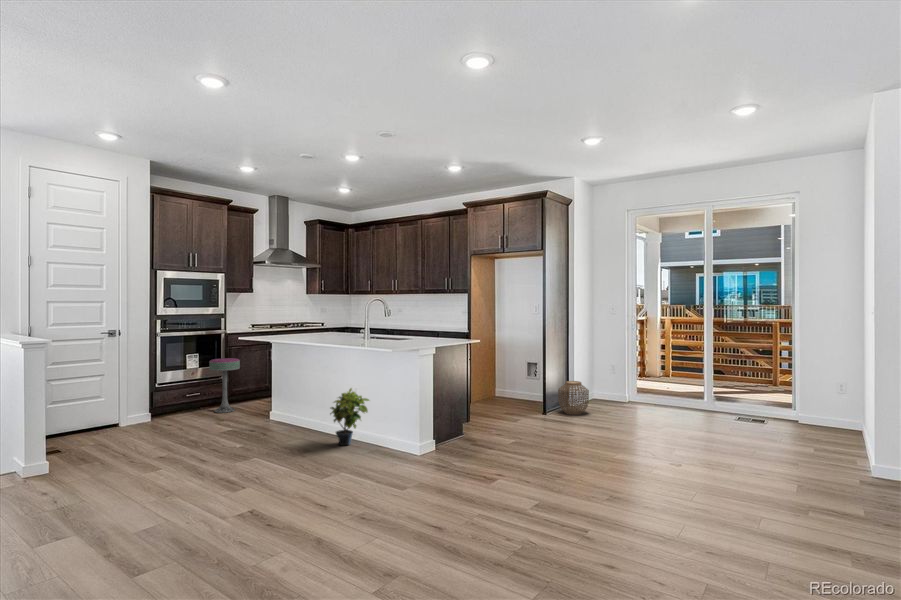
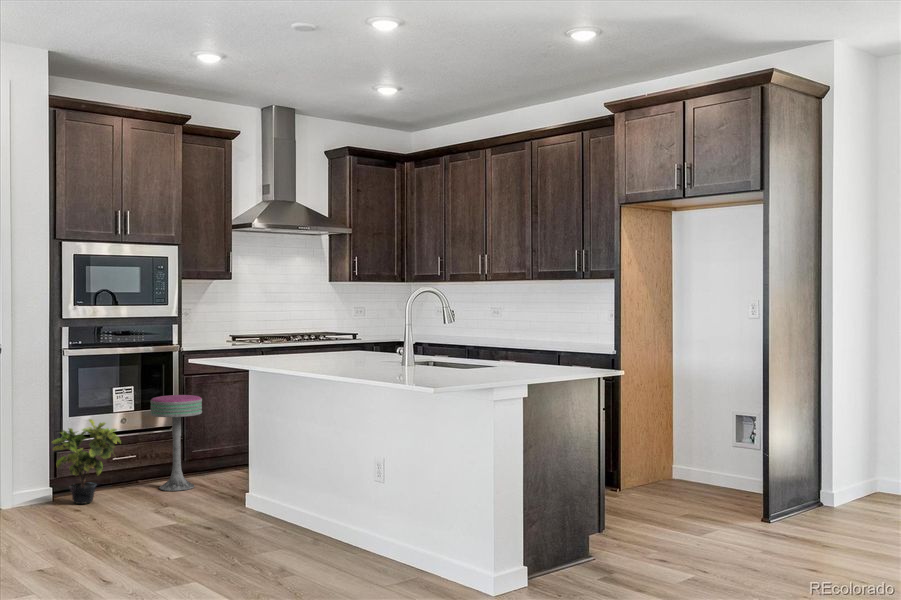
woven basket: present [558,381,589,415] -> none [795,454,860,523]
potted plant: present [330,388,369,445] -> present [52,419,121,504]

